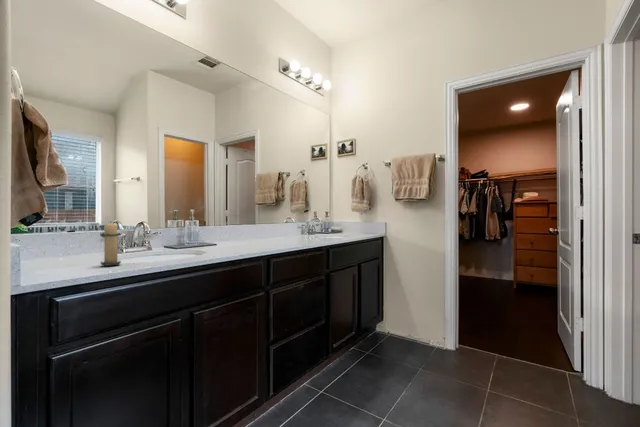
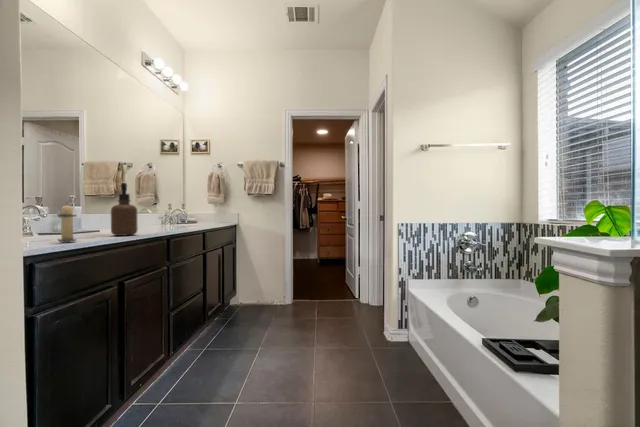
soap dispenser: none [186,194,214,255] -> present [111,183,137,236]

